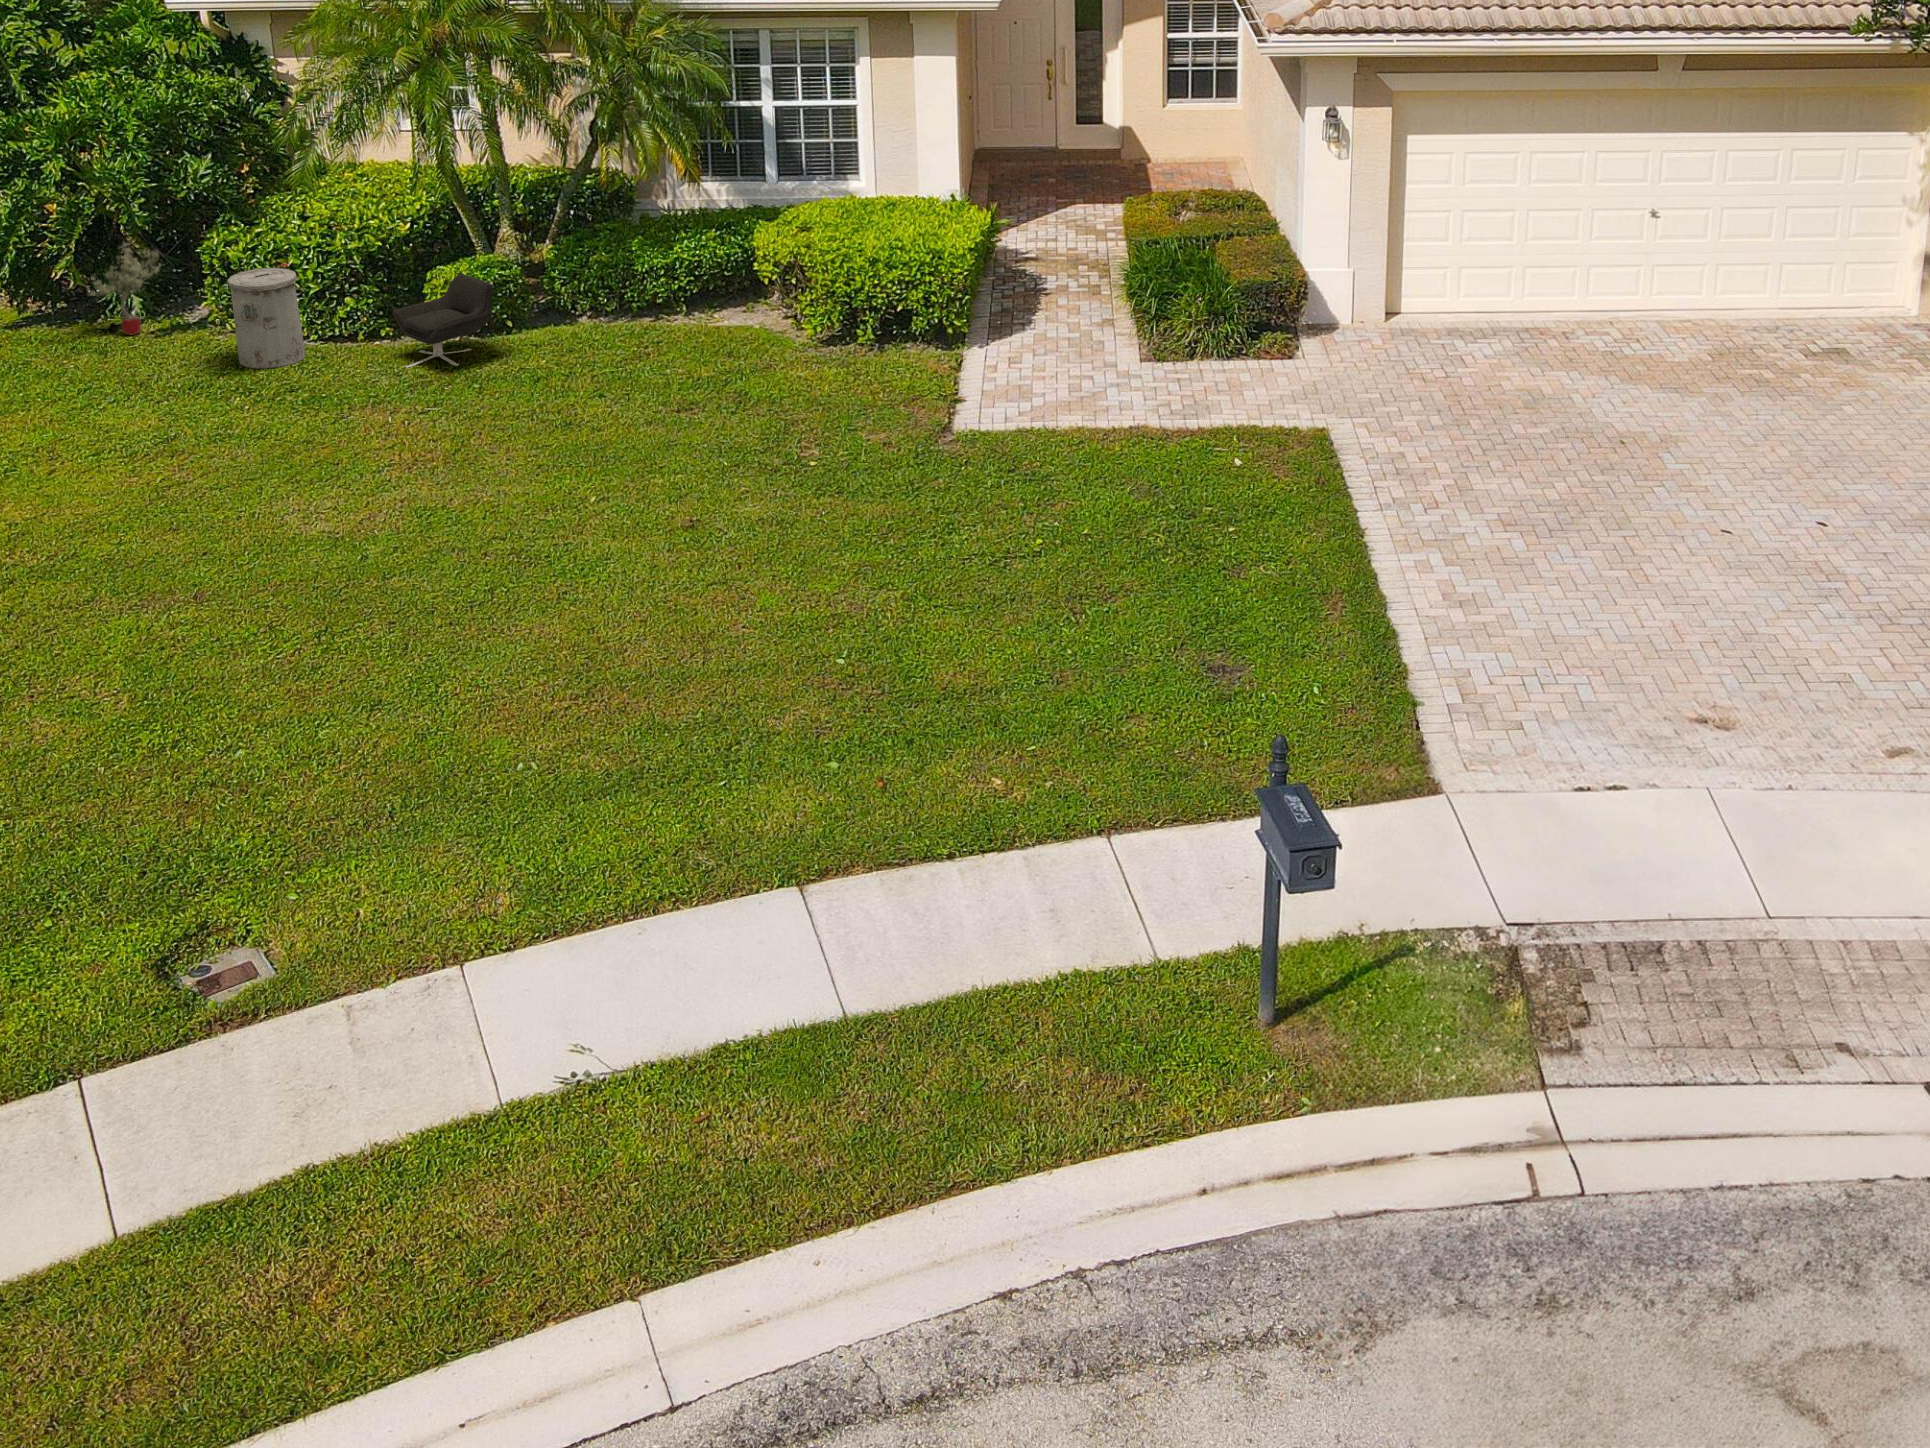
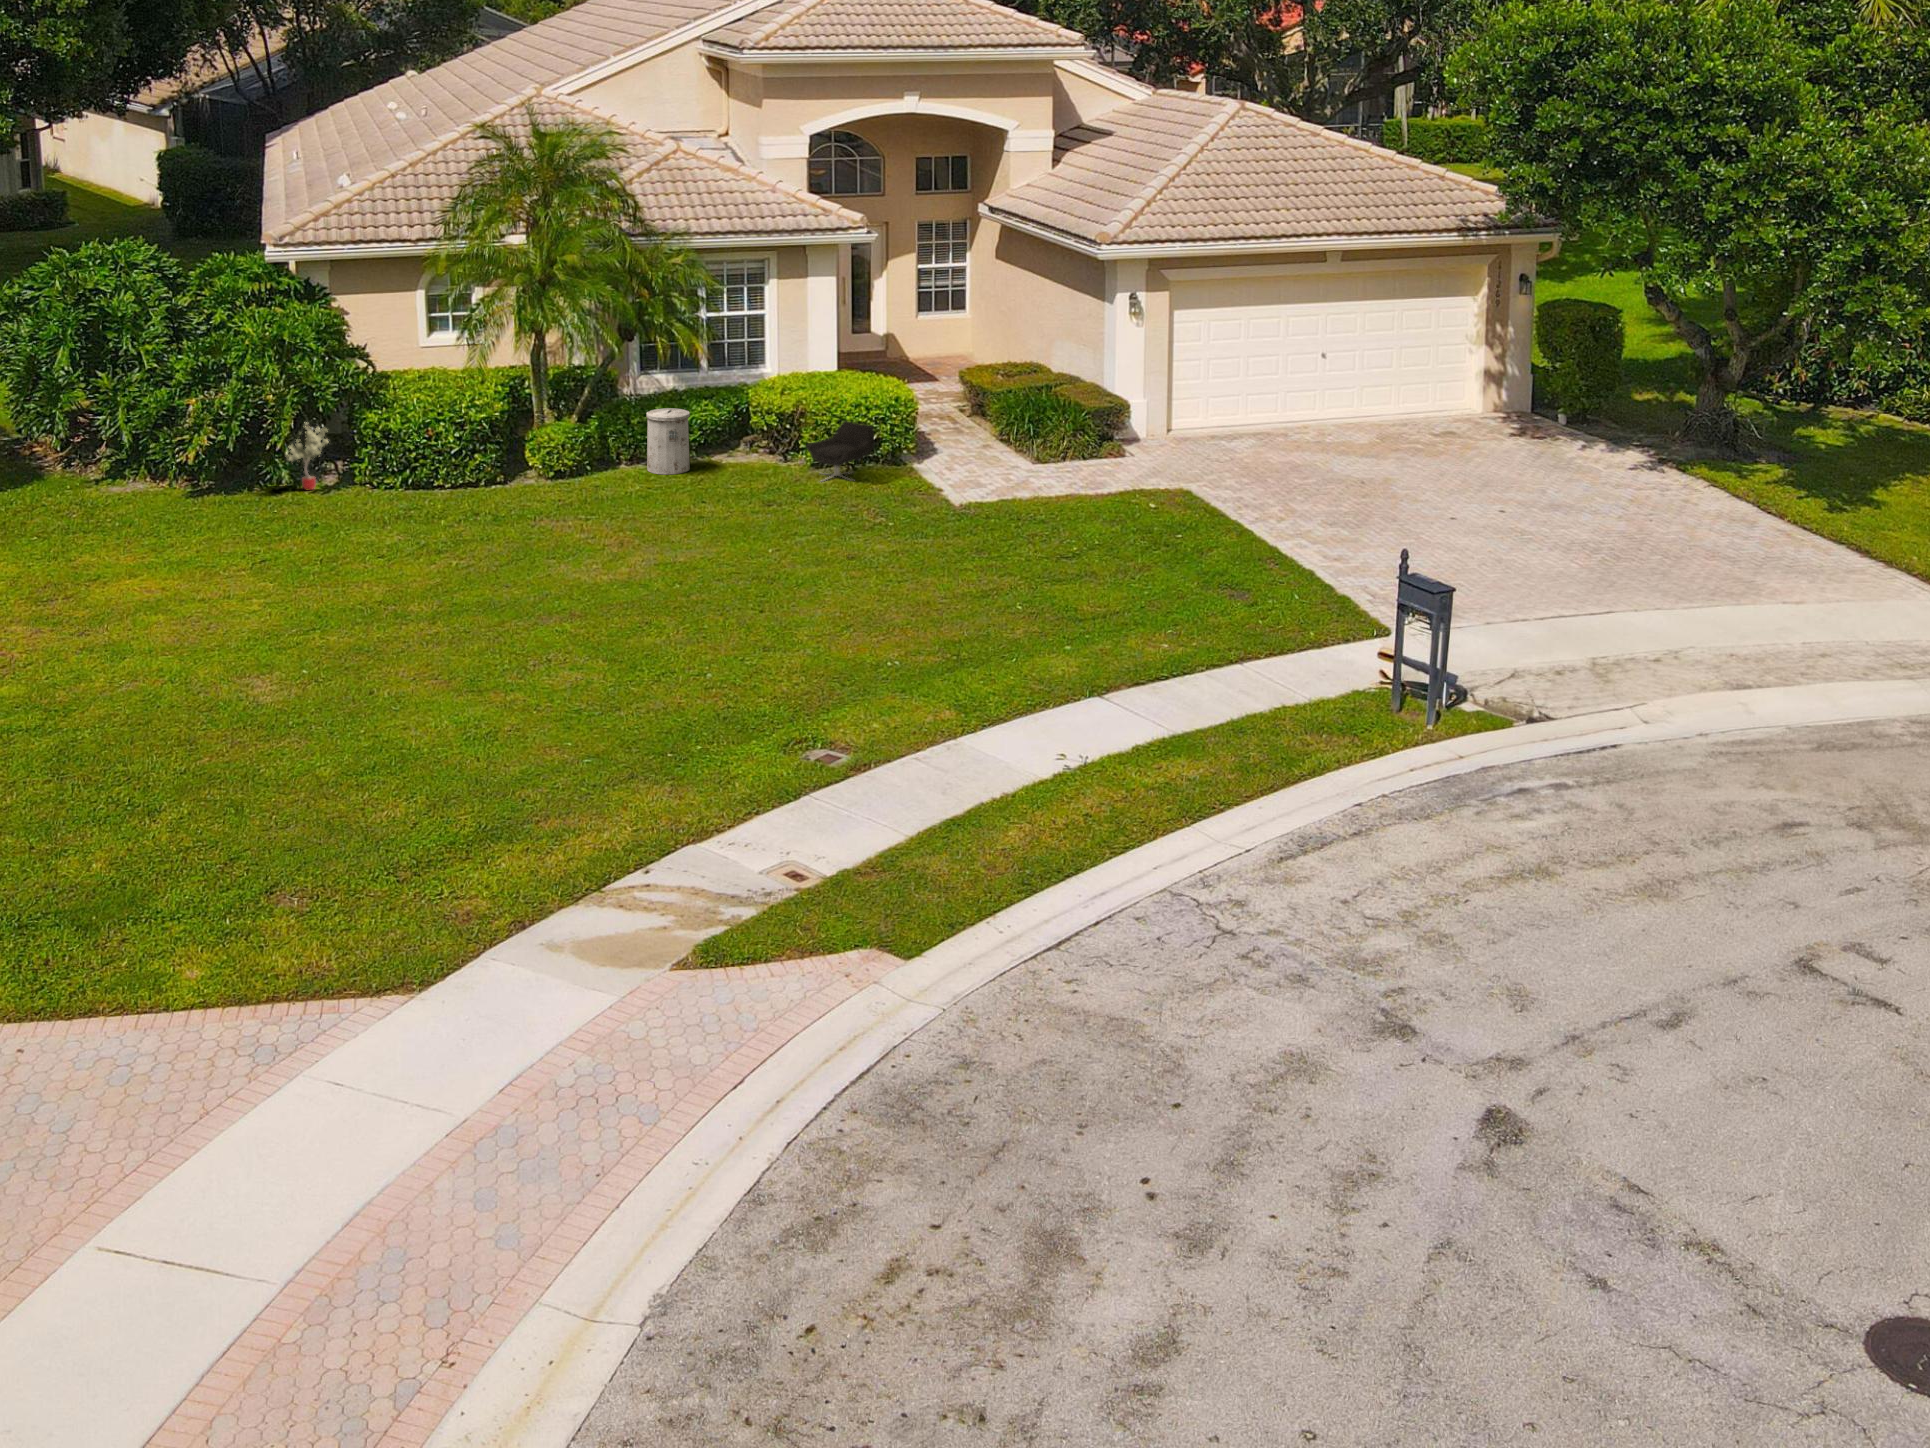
trash can: present [228,268,306,368] -> present [646,408,690,475]
lounge chair: present [393,274,493,368] -> present [806,421,874,480]

